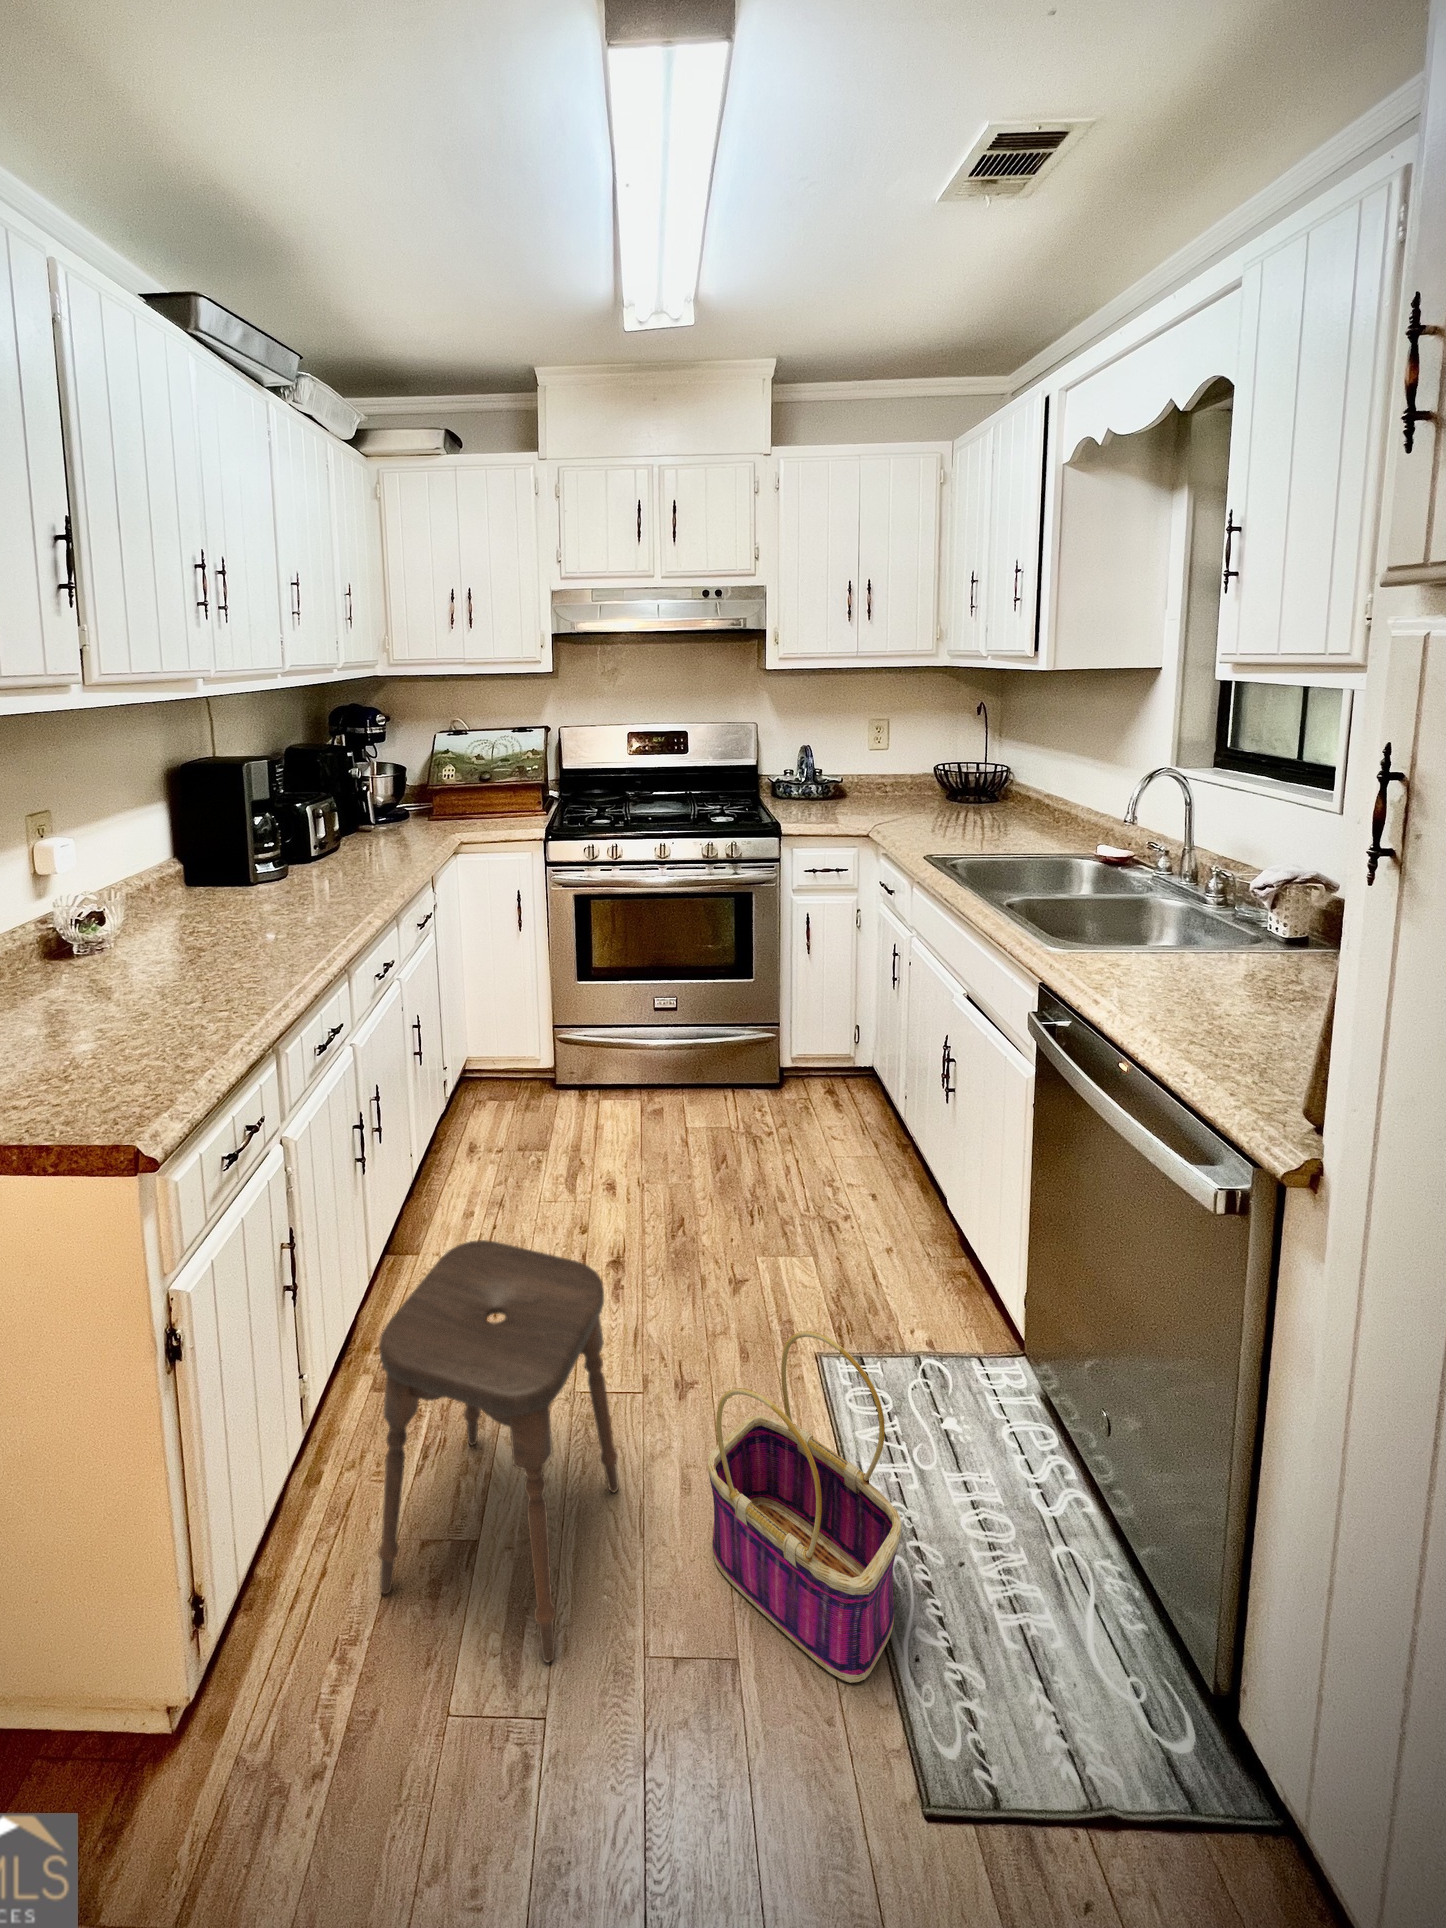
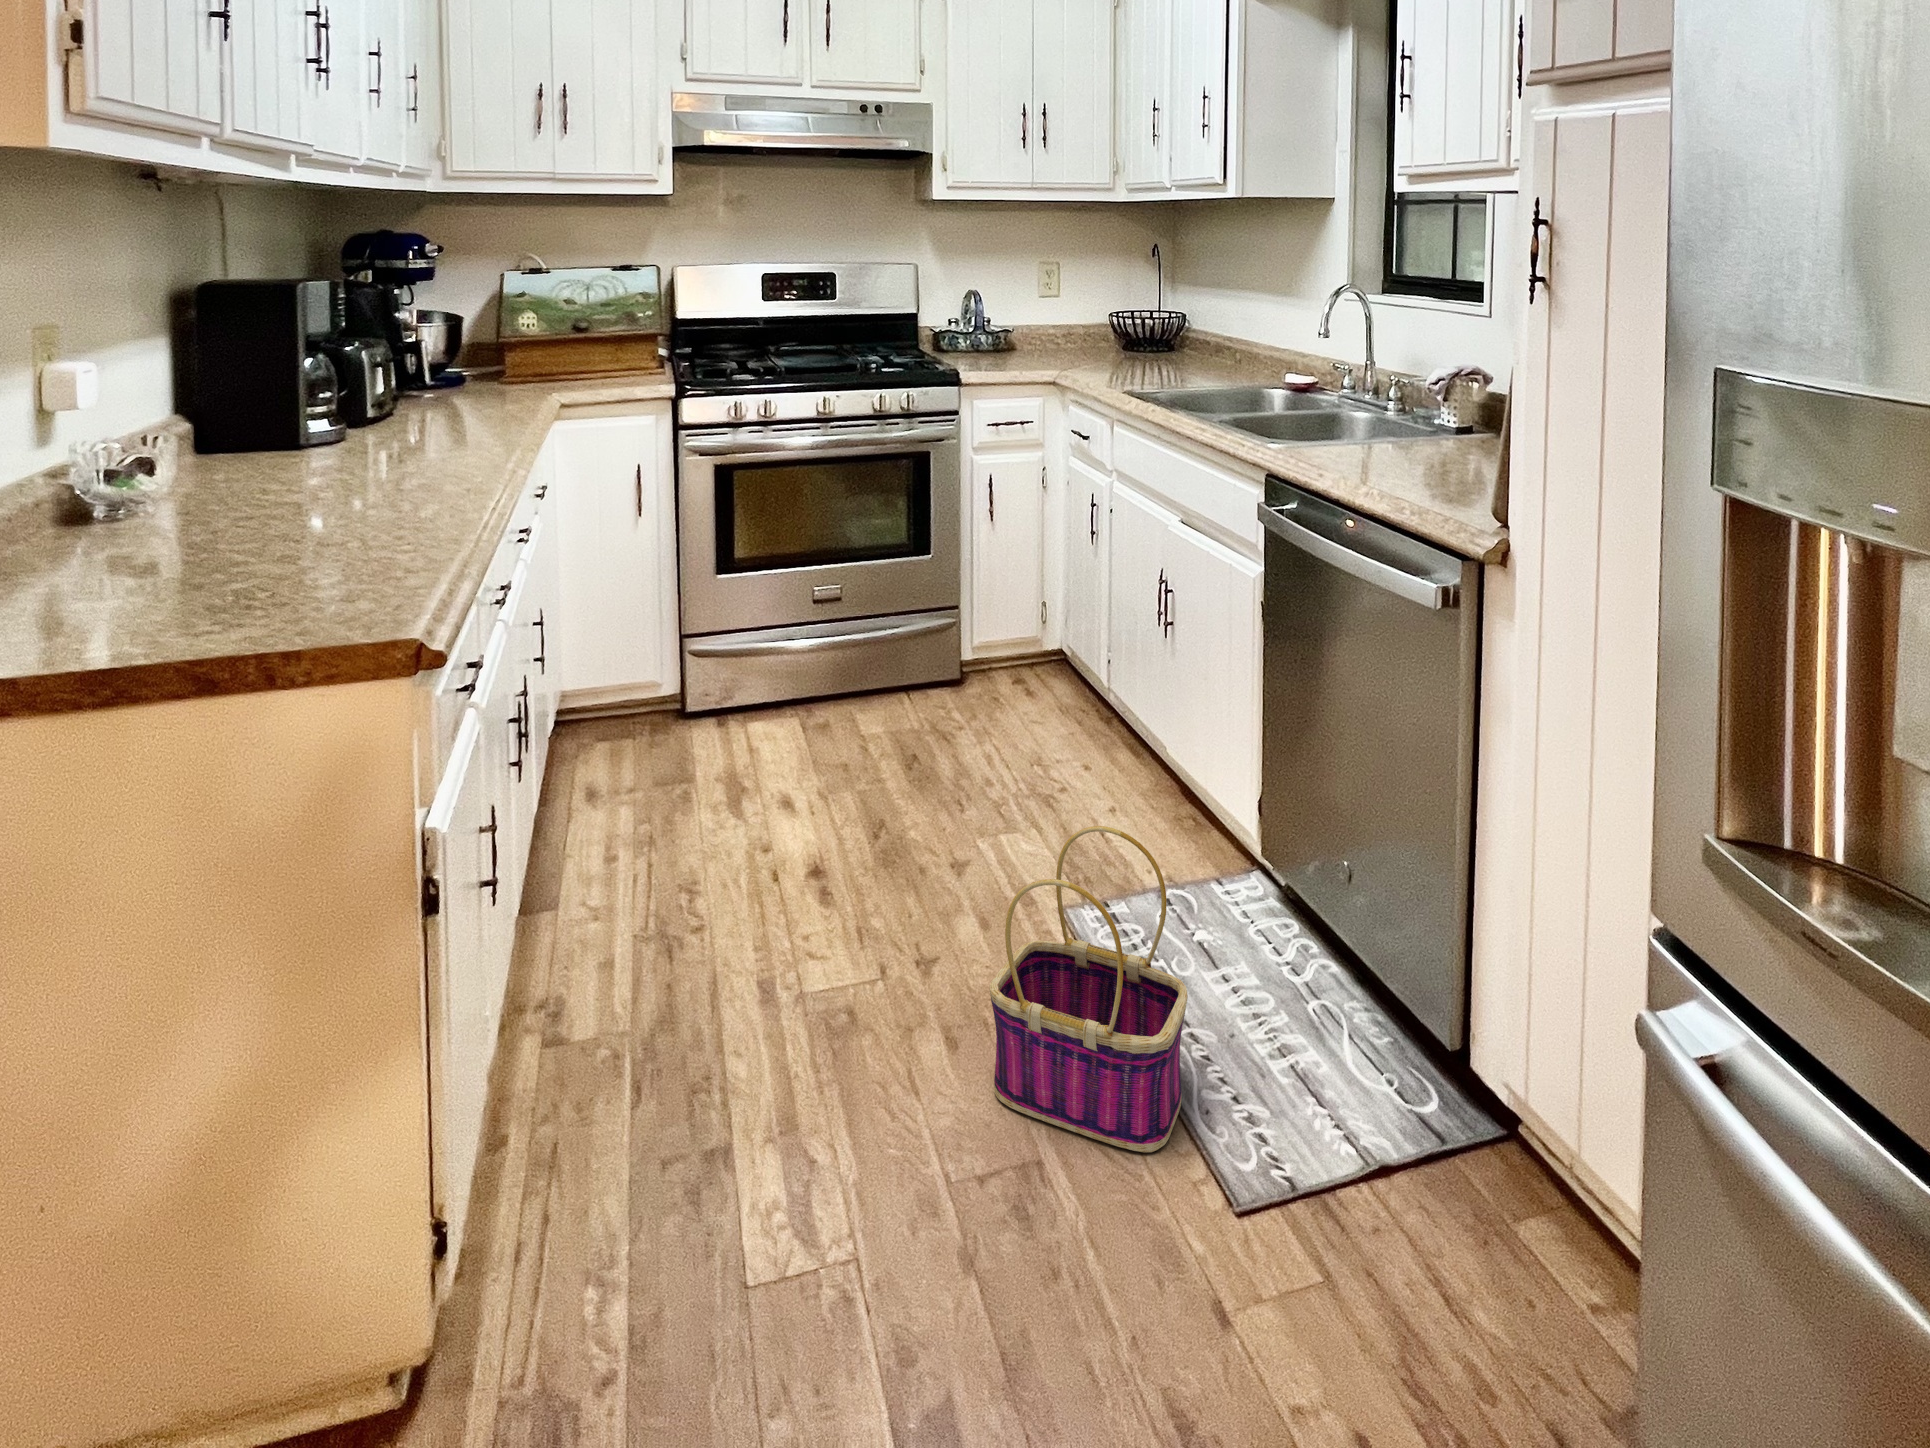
stool: present [378,1240,619,1662] -> none [616,808,879,1237]

